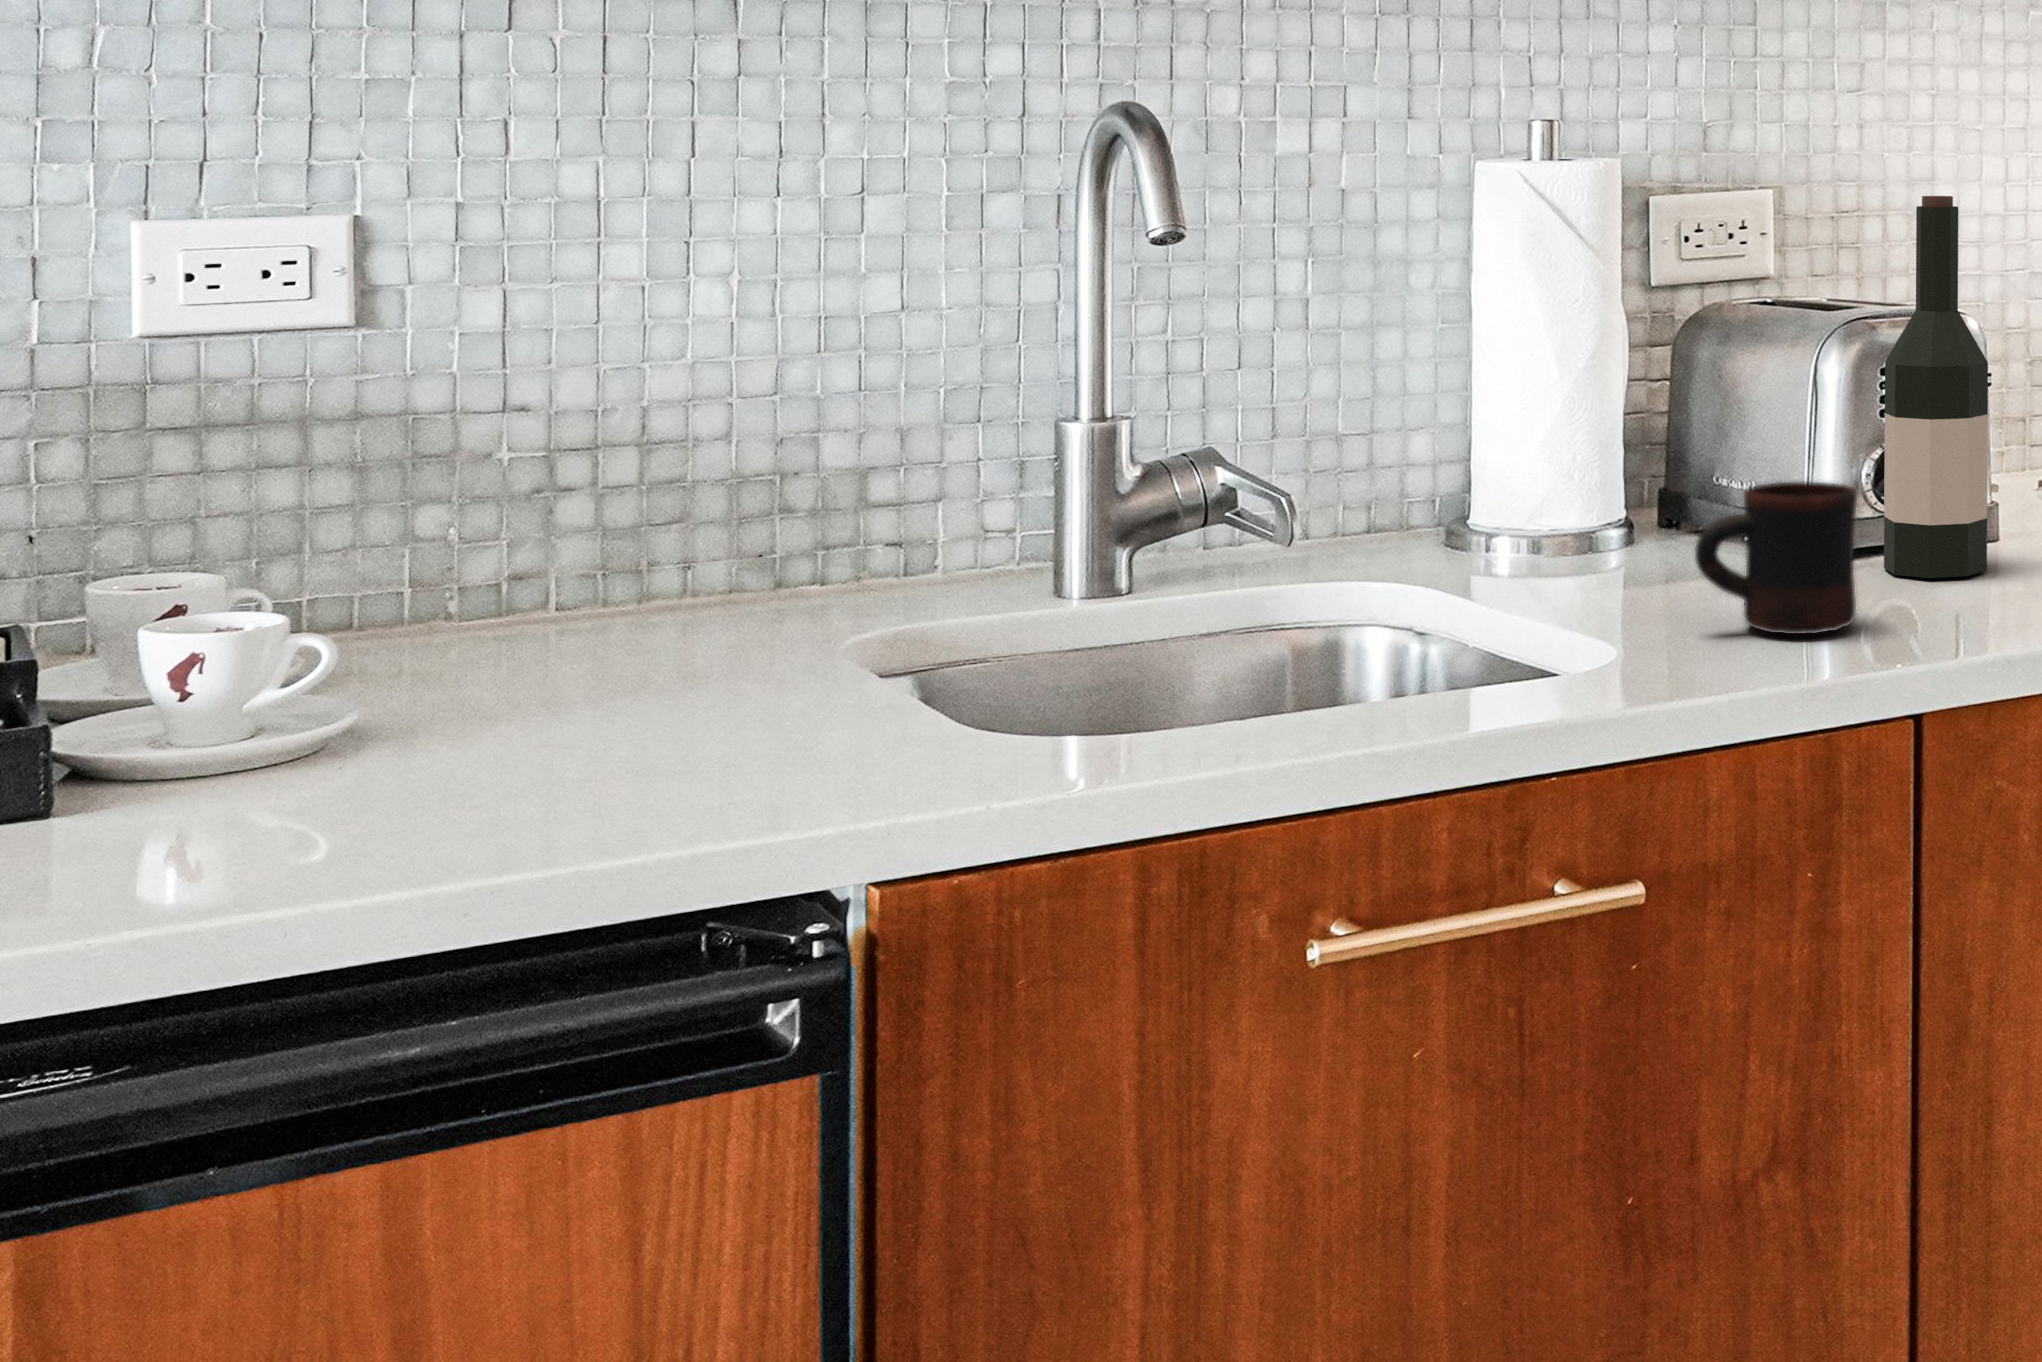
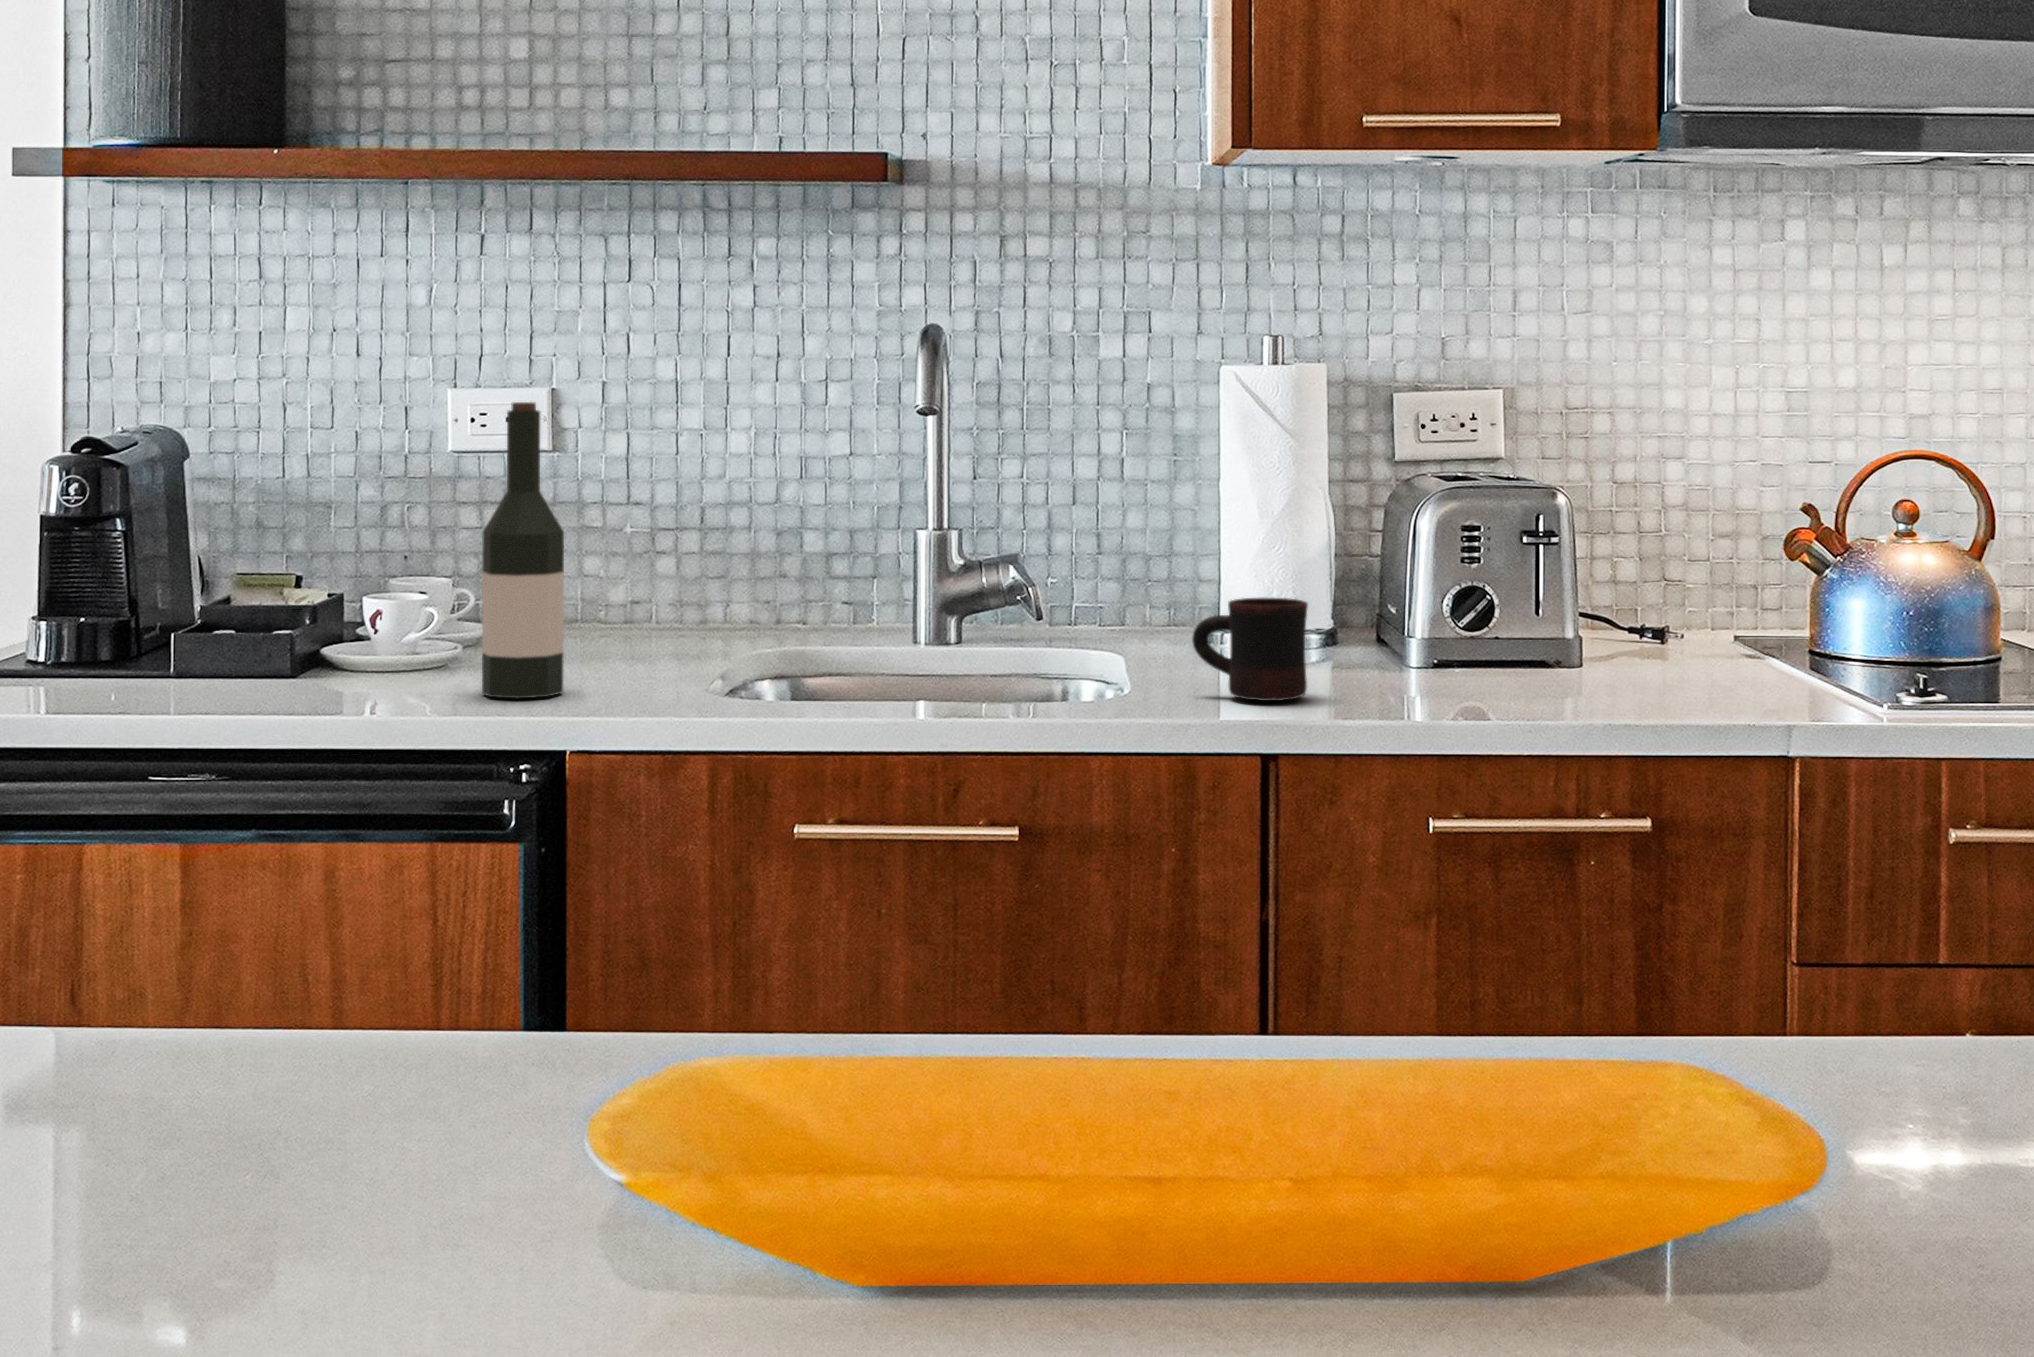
wine bottle: present [1884,196,1988,578] -> present [482,402,564,698]

